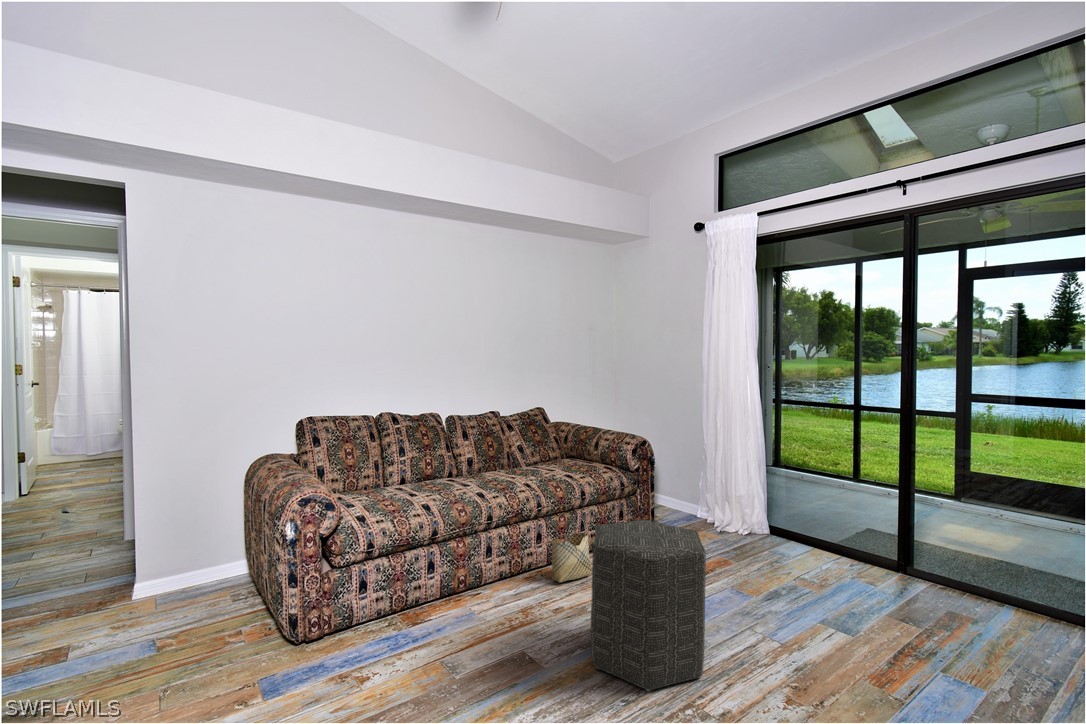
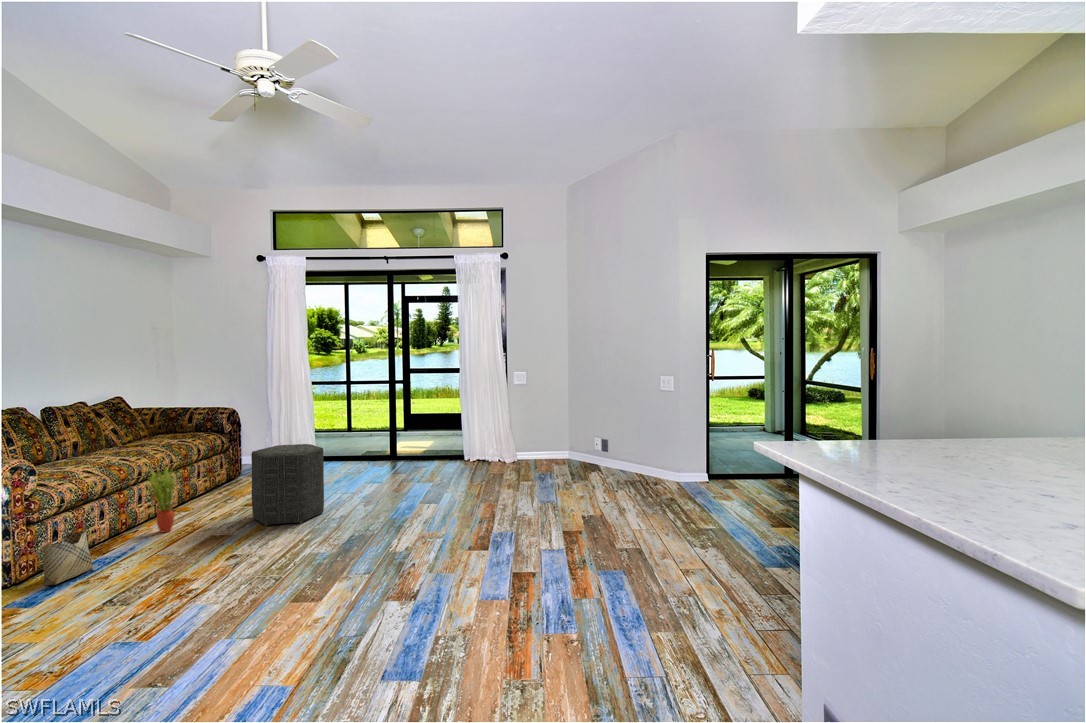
woven basket: present [551,513,591,583] -> present [42,515,93,585]
potted plant: none [468,518,508,615] -> present [146,467,180,533]

